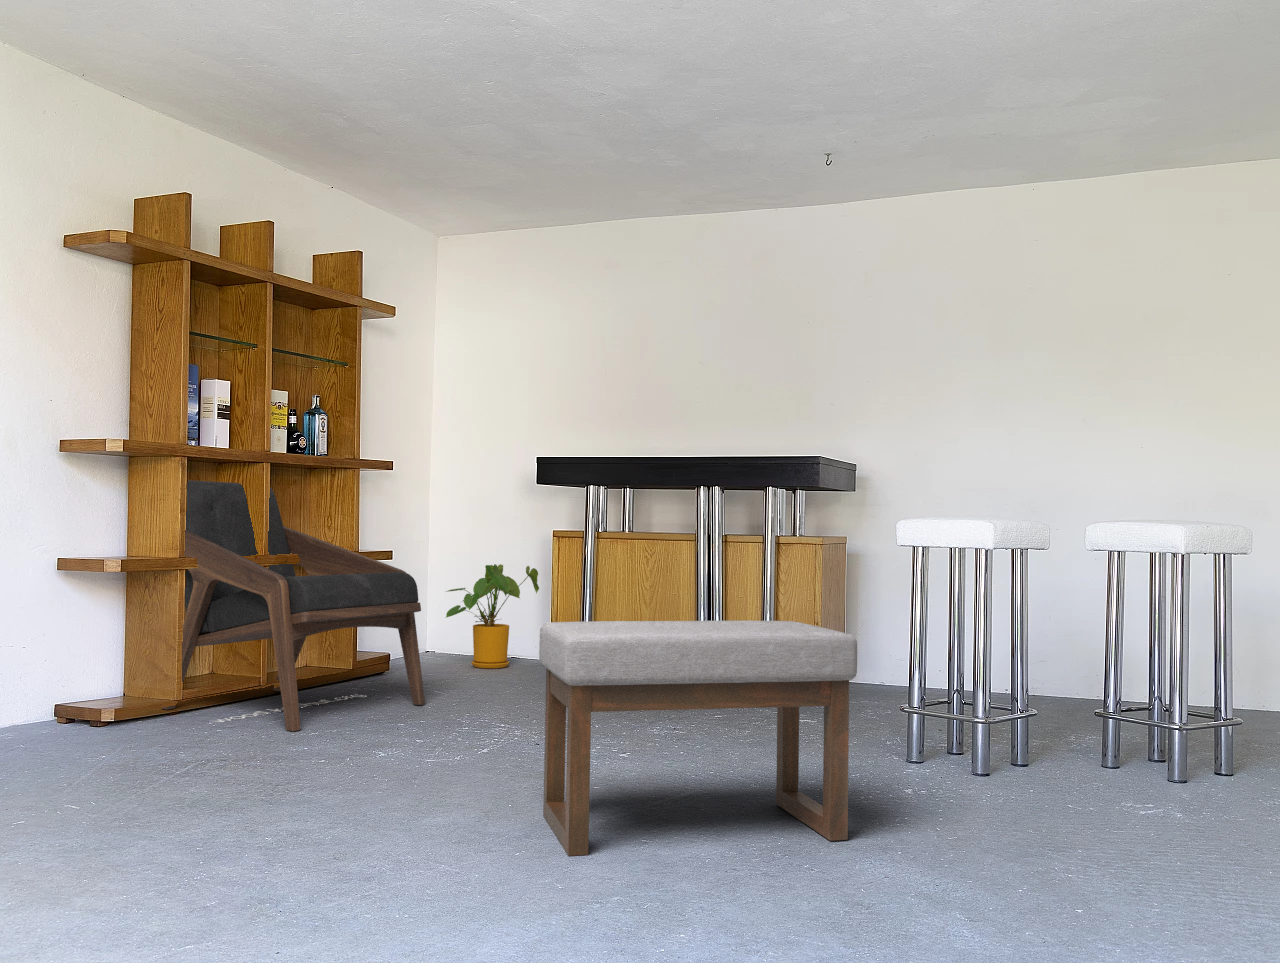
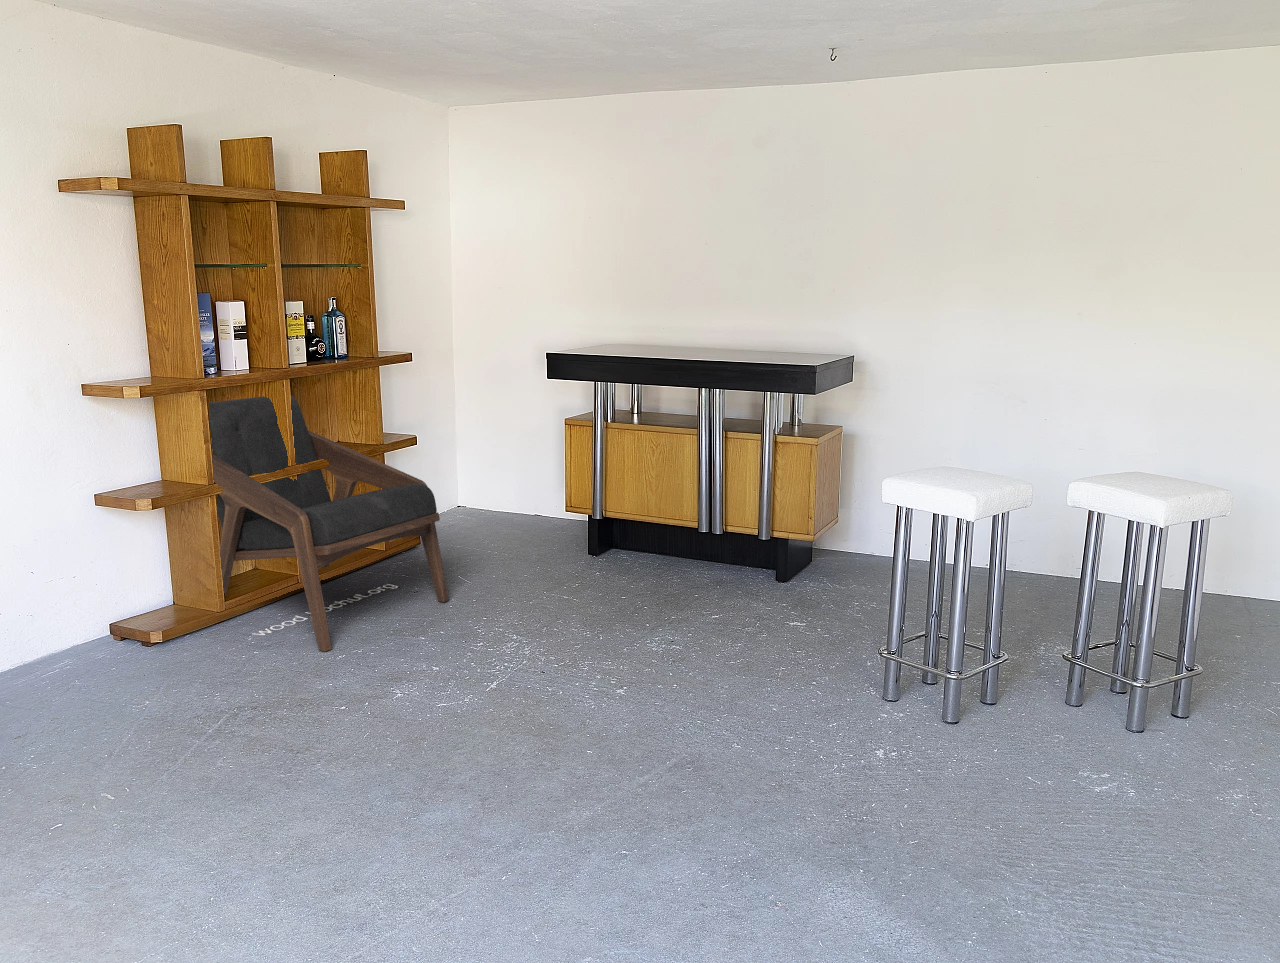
house plant: present [446,564,539,668] -> none [468,435,557,534]
ottoman: present [539,621,857,856] -> none [529,618,835,879]

